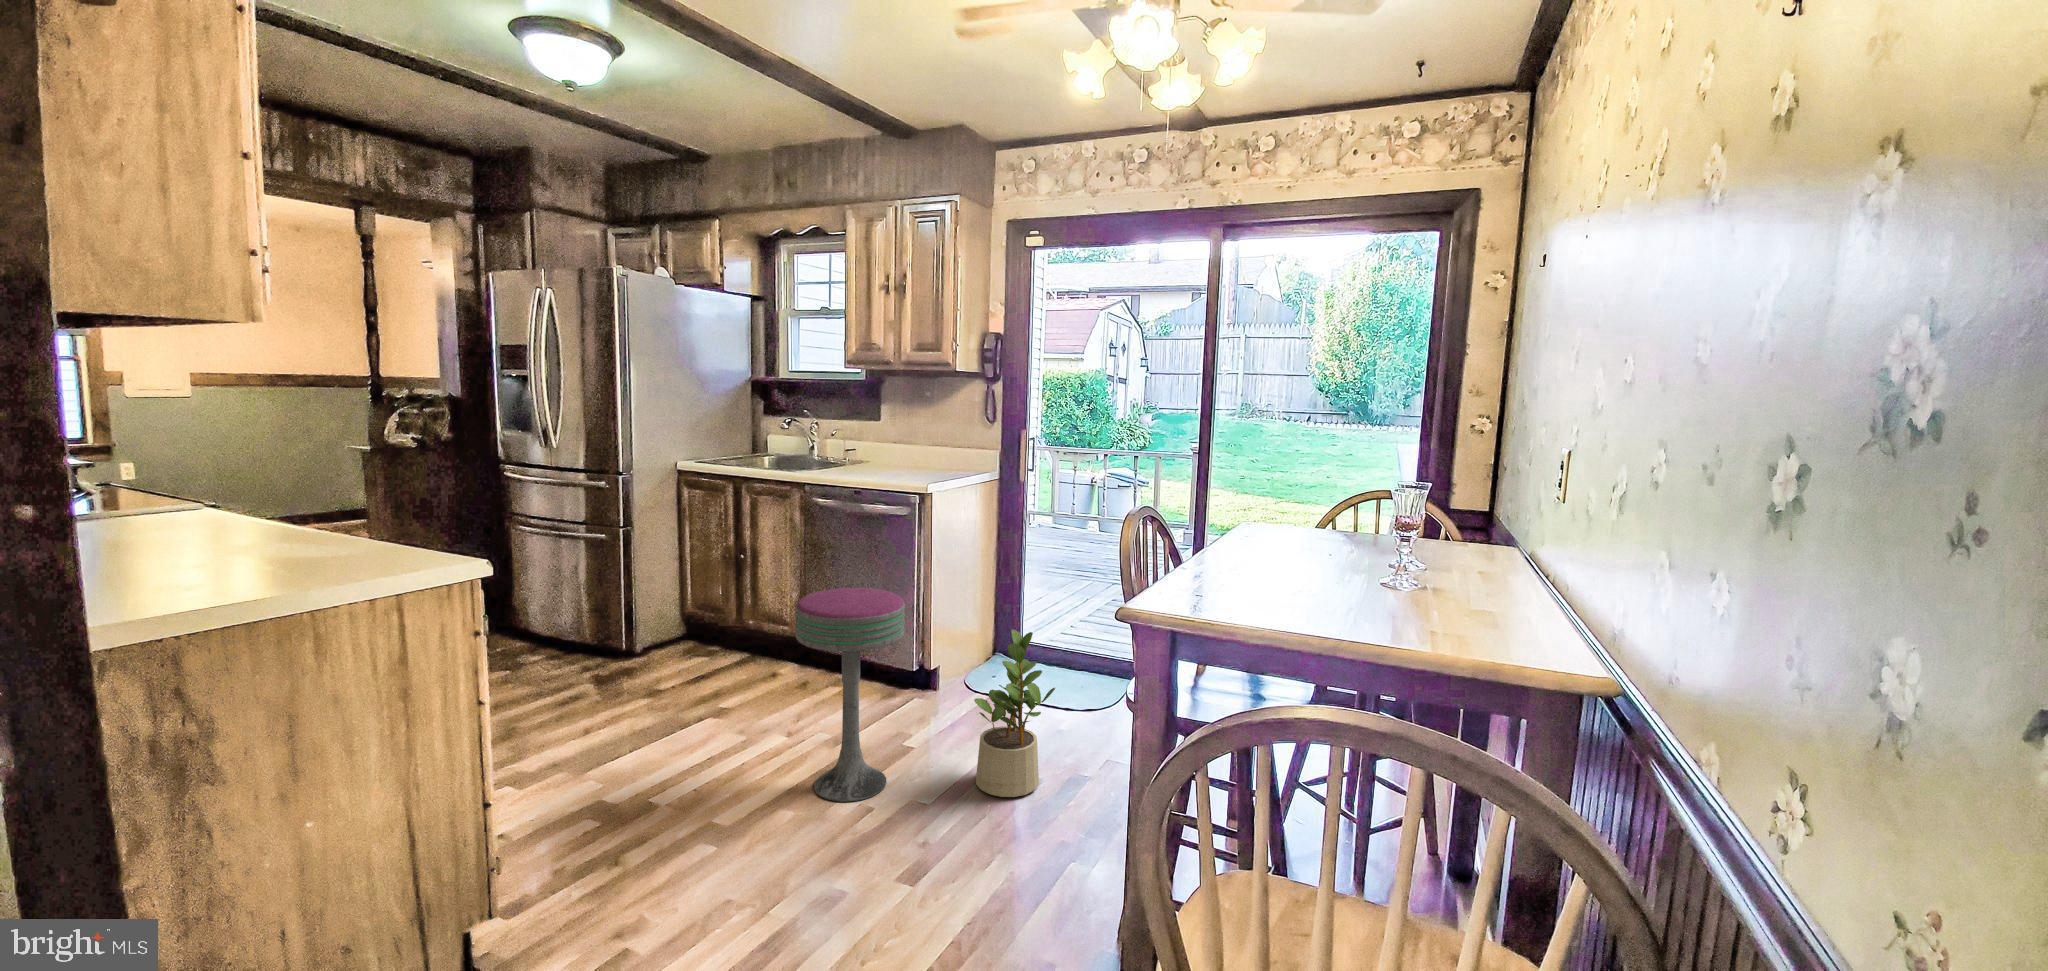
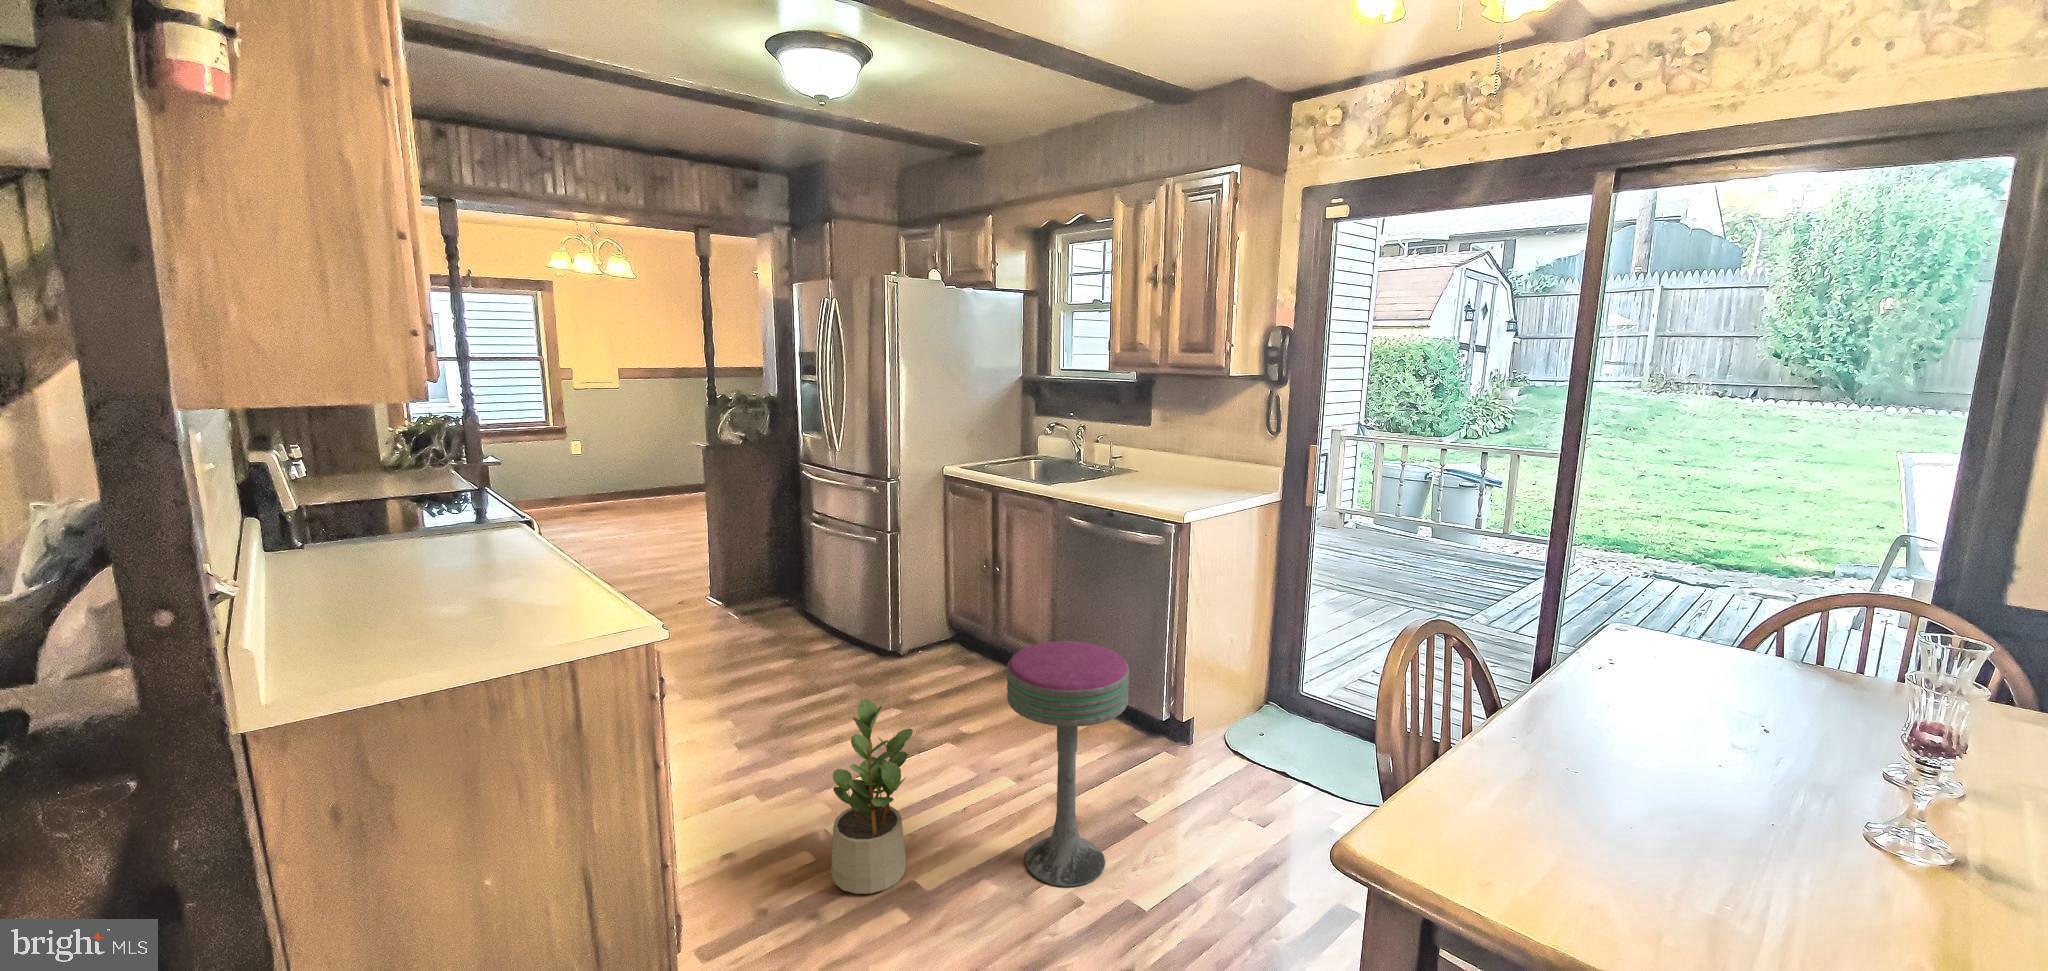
potted plant: present [974,629,1055,797] -> present [831,699,913,894]

